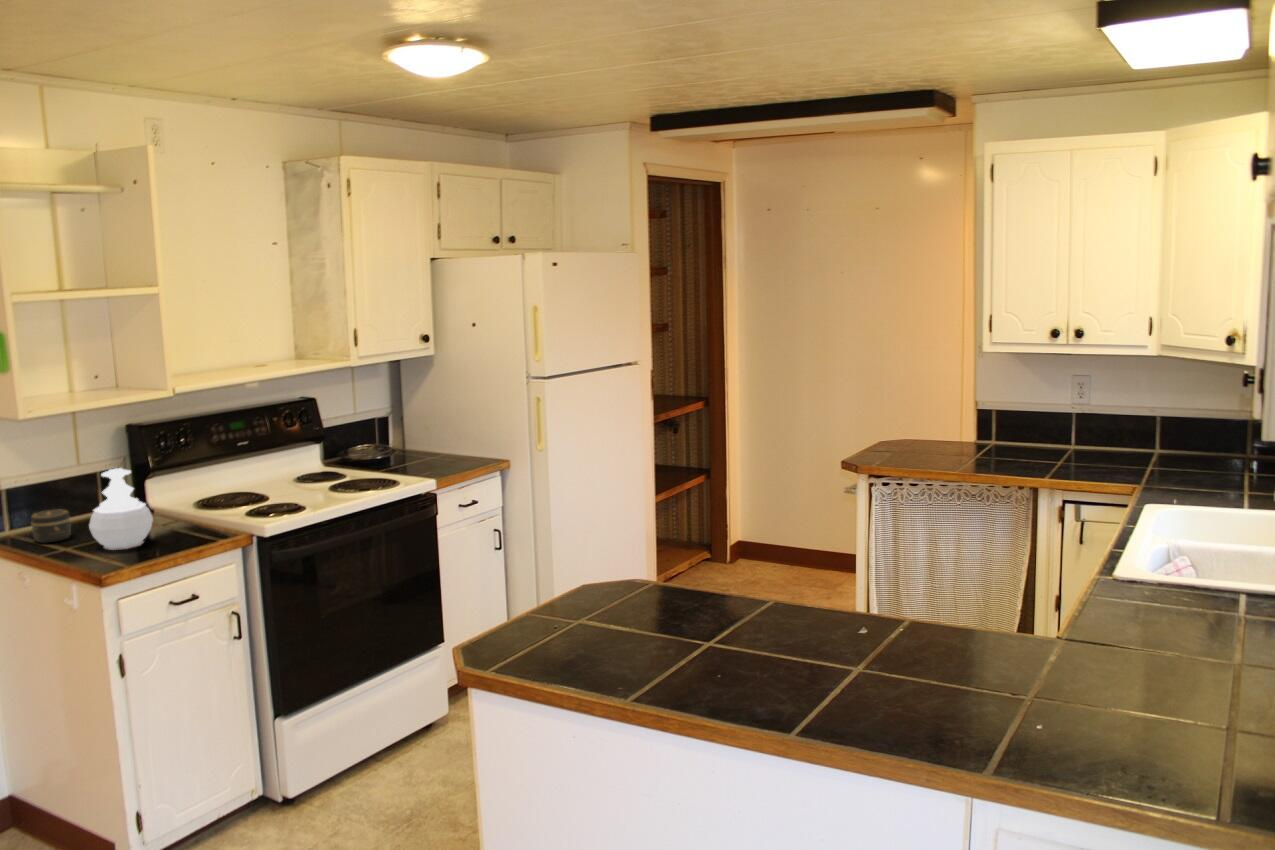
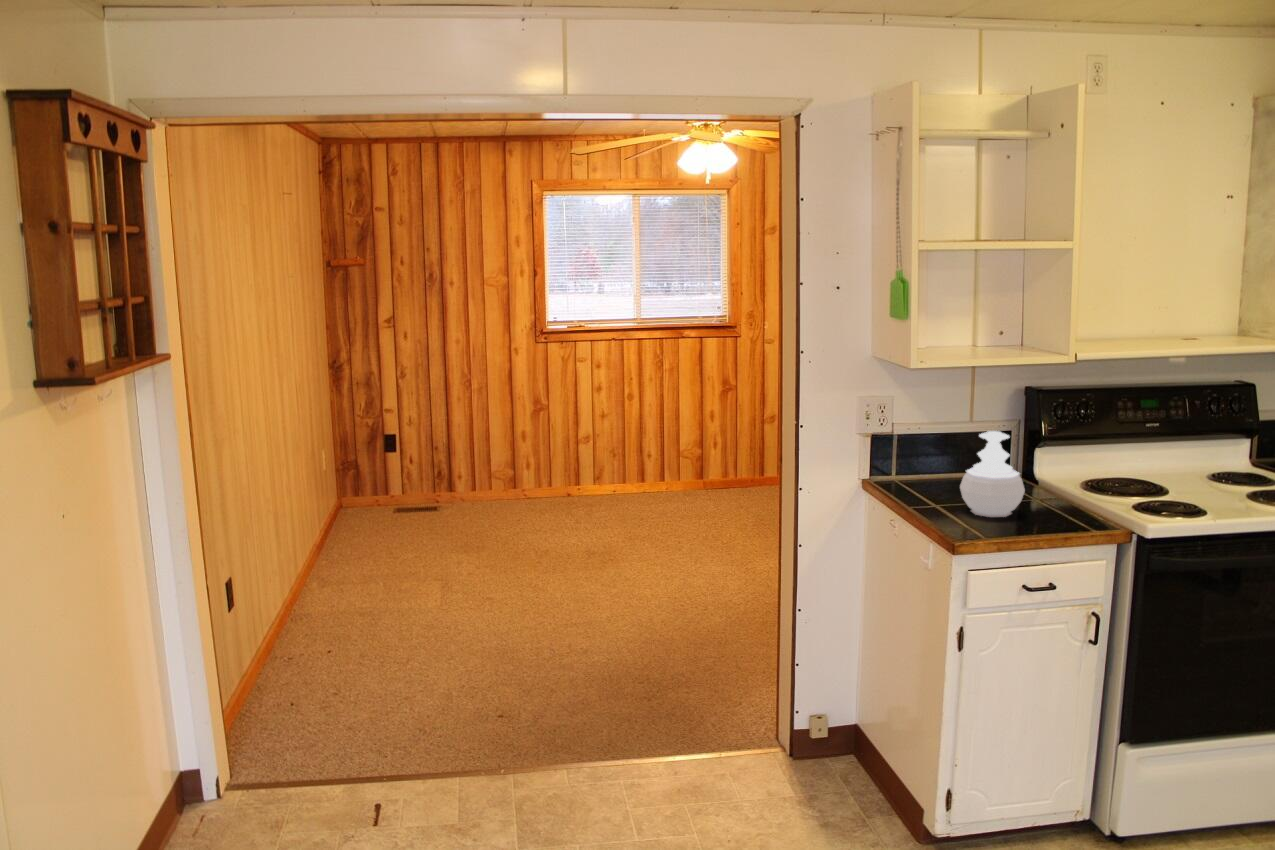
jar: present [31,510,71,543] -> none [913,463,949,495]

